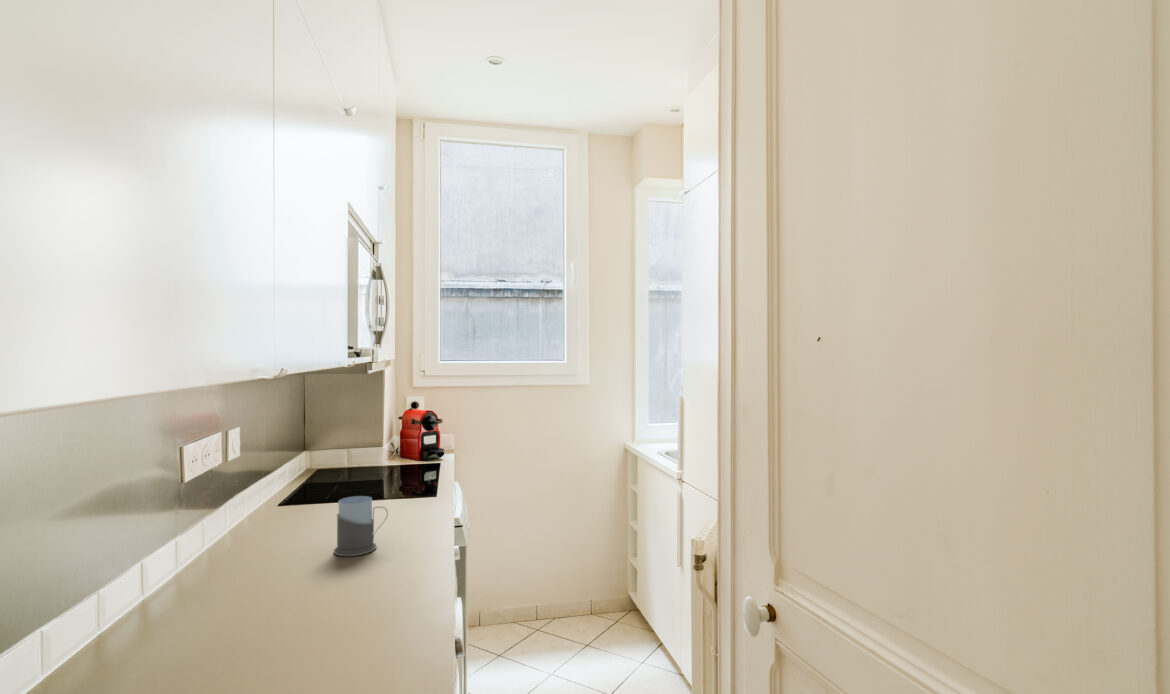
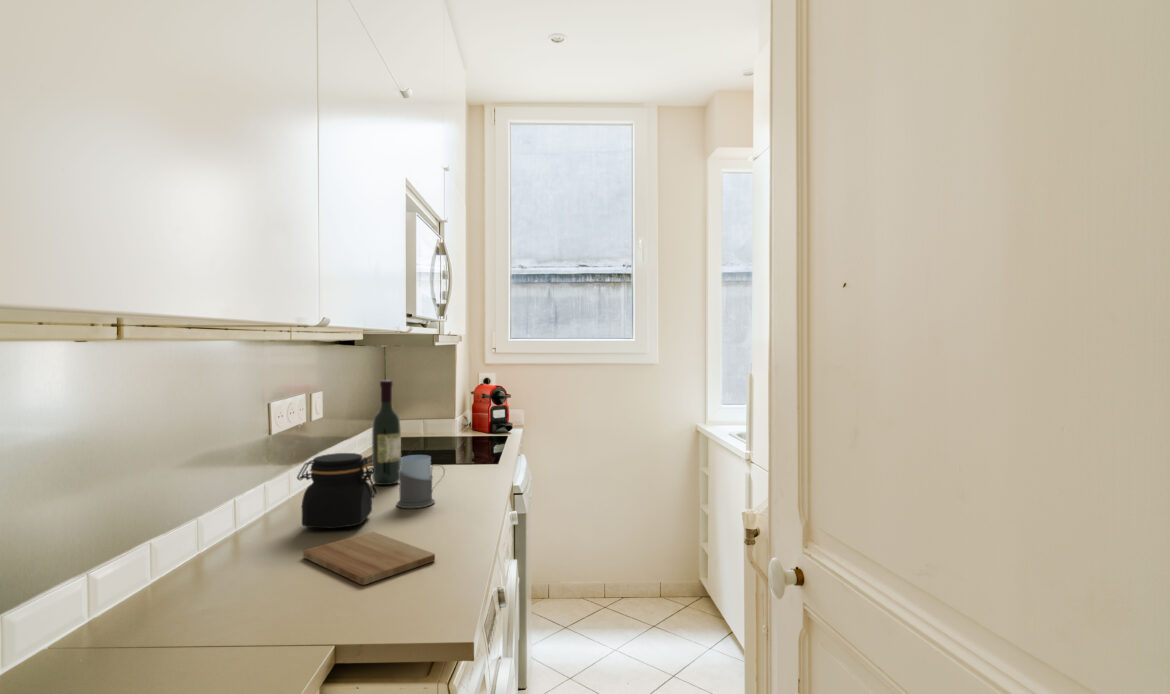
wine bottle: none [302,414,333,528] -> present [372,380,401,485]
jar: none [221,500,315,589] -> present [297,453,377,528]
cutting board: none [234,590,391,661] -> present [303,532,435,585]

